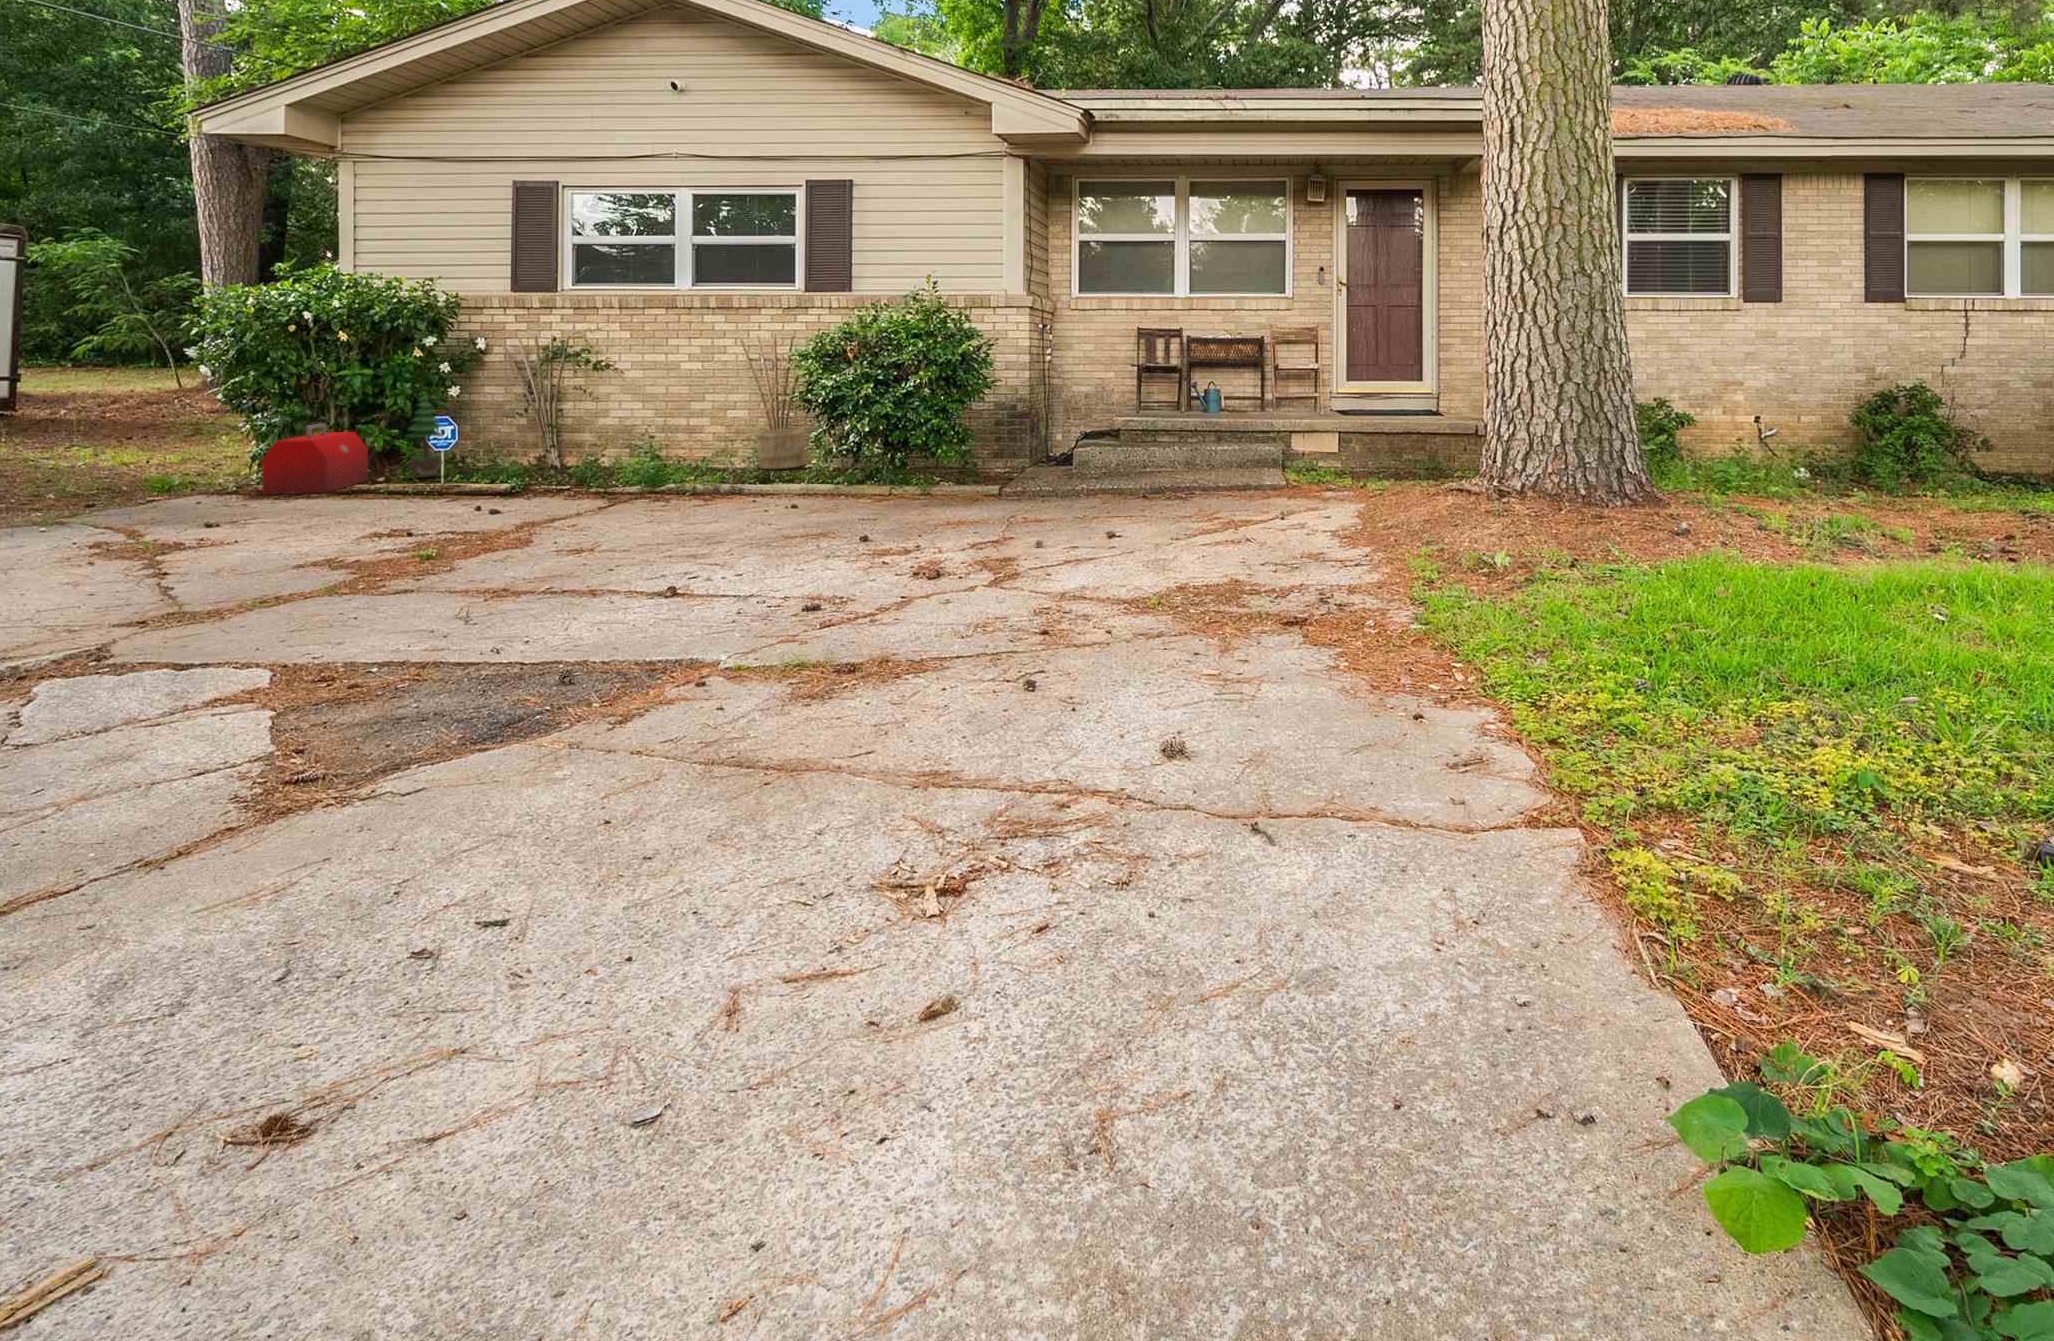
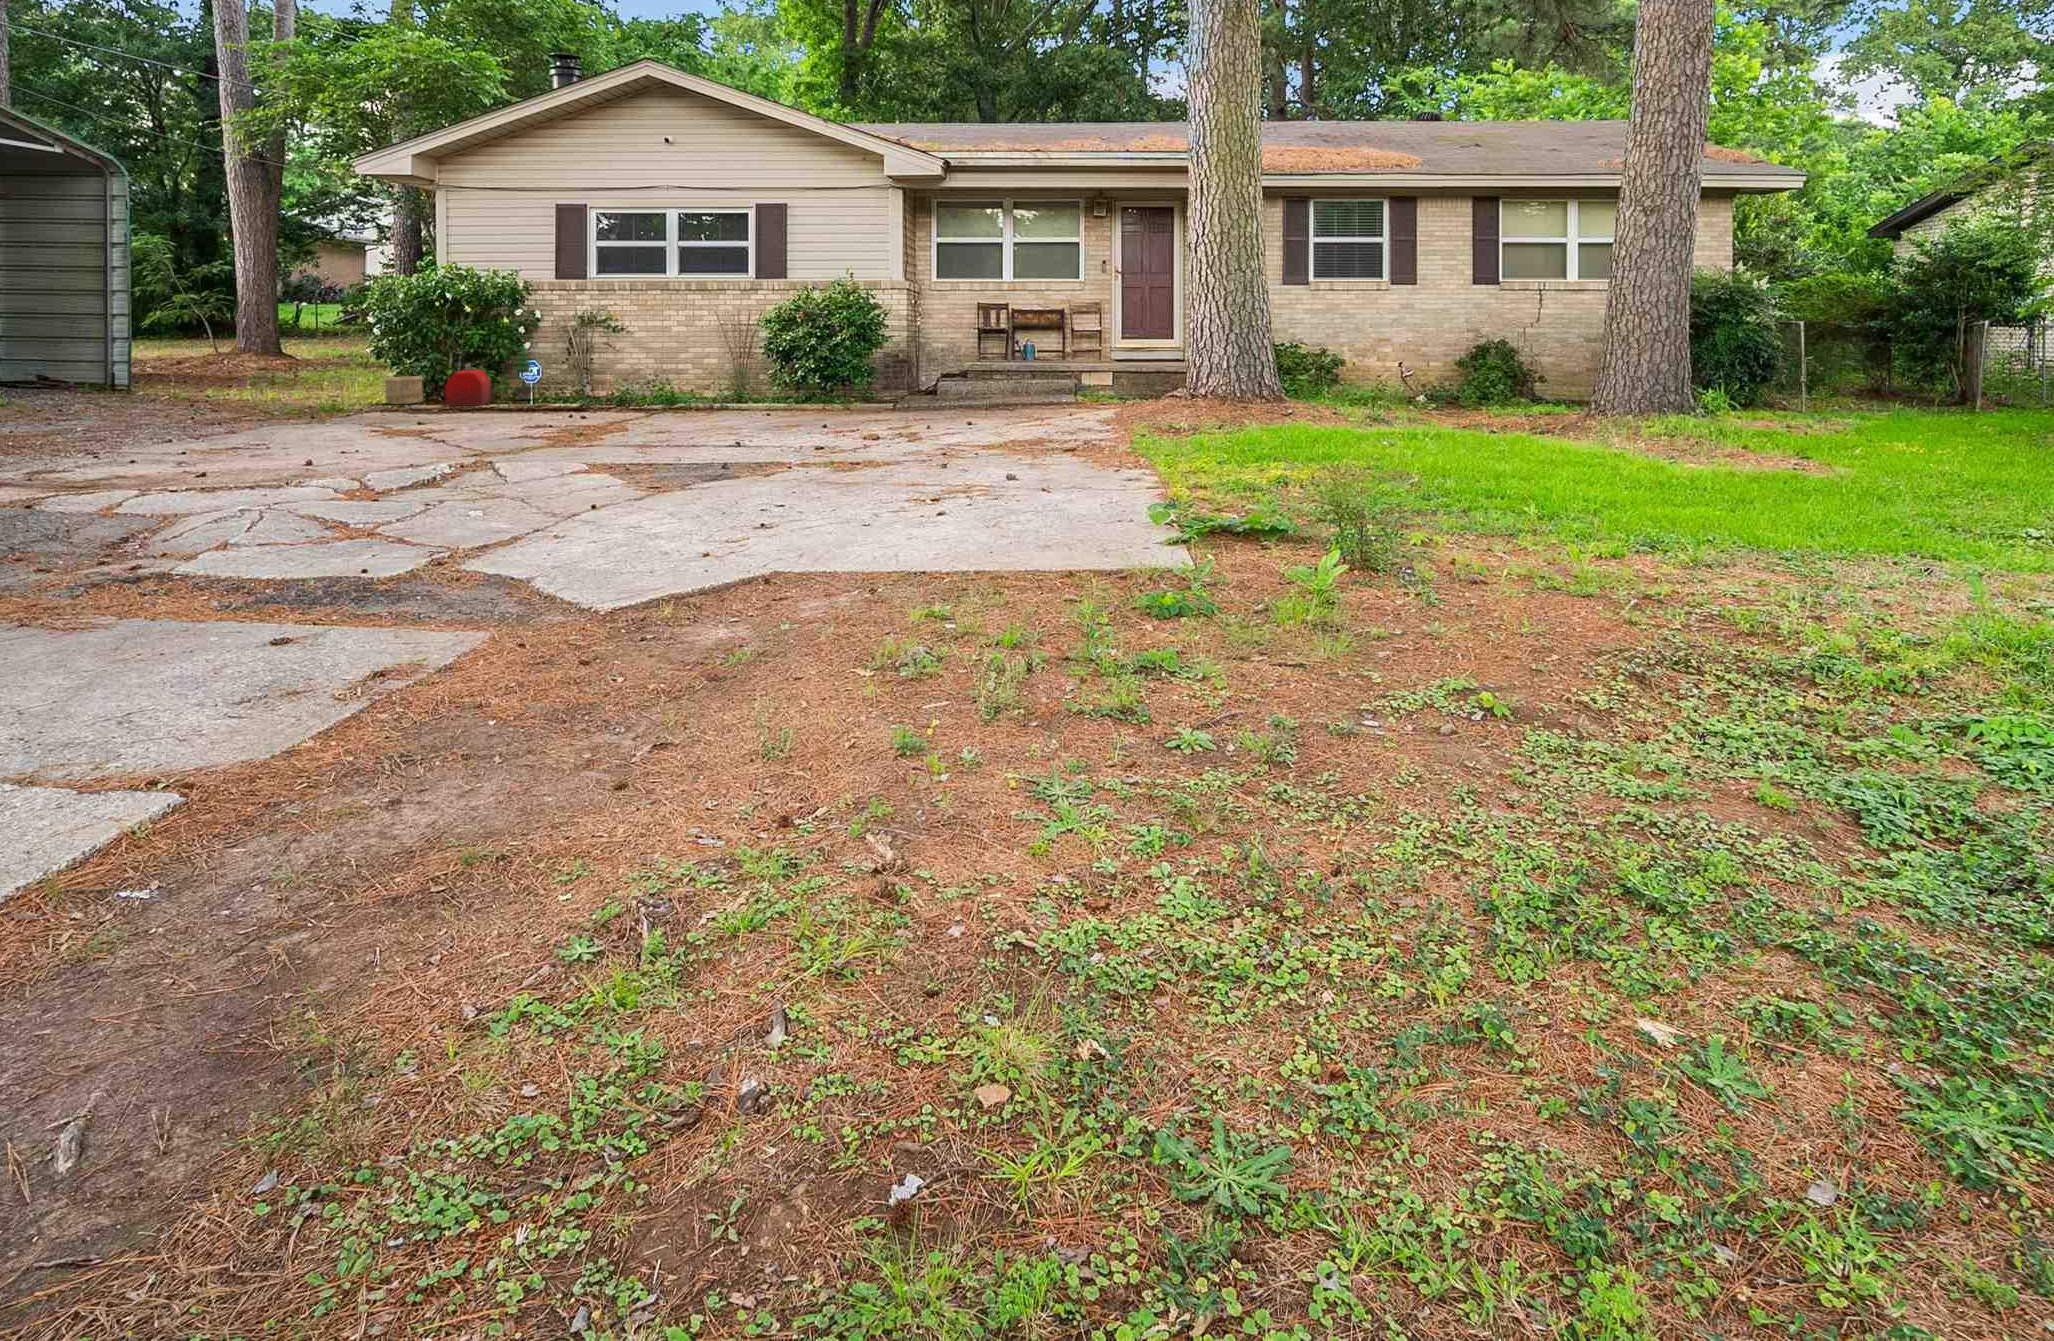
wooden bucket: present [756,429,805,469] -> present [385,376,423,404]

